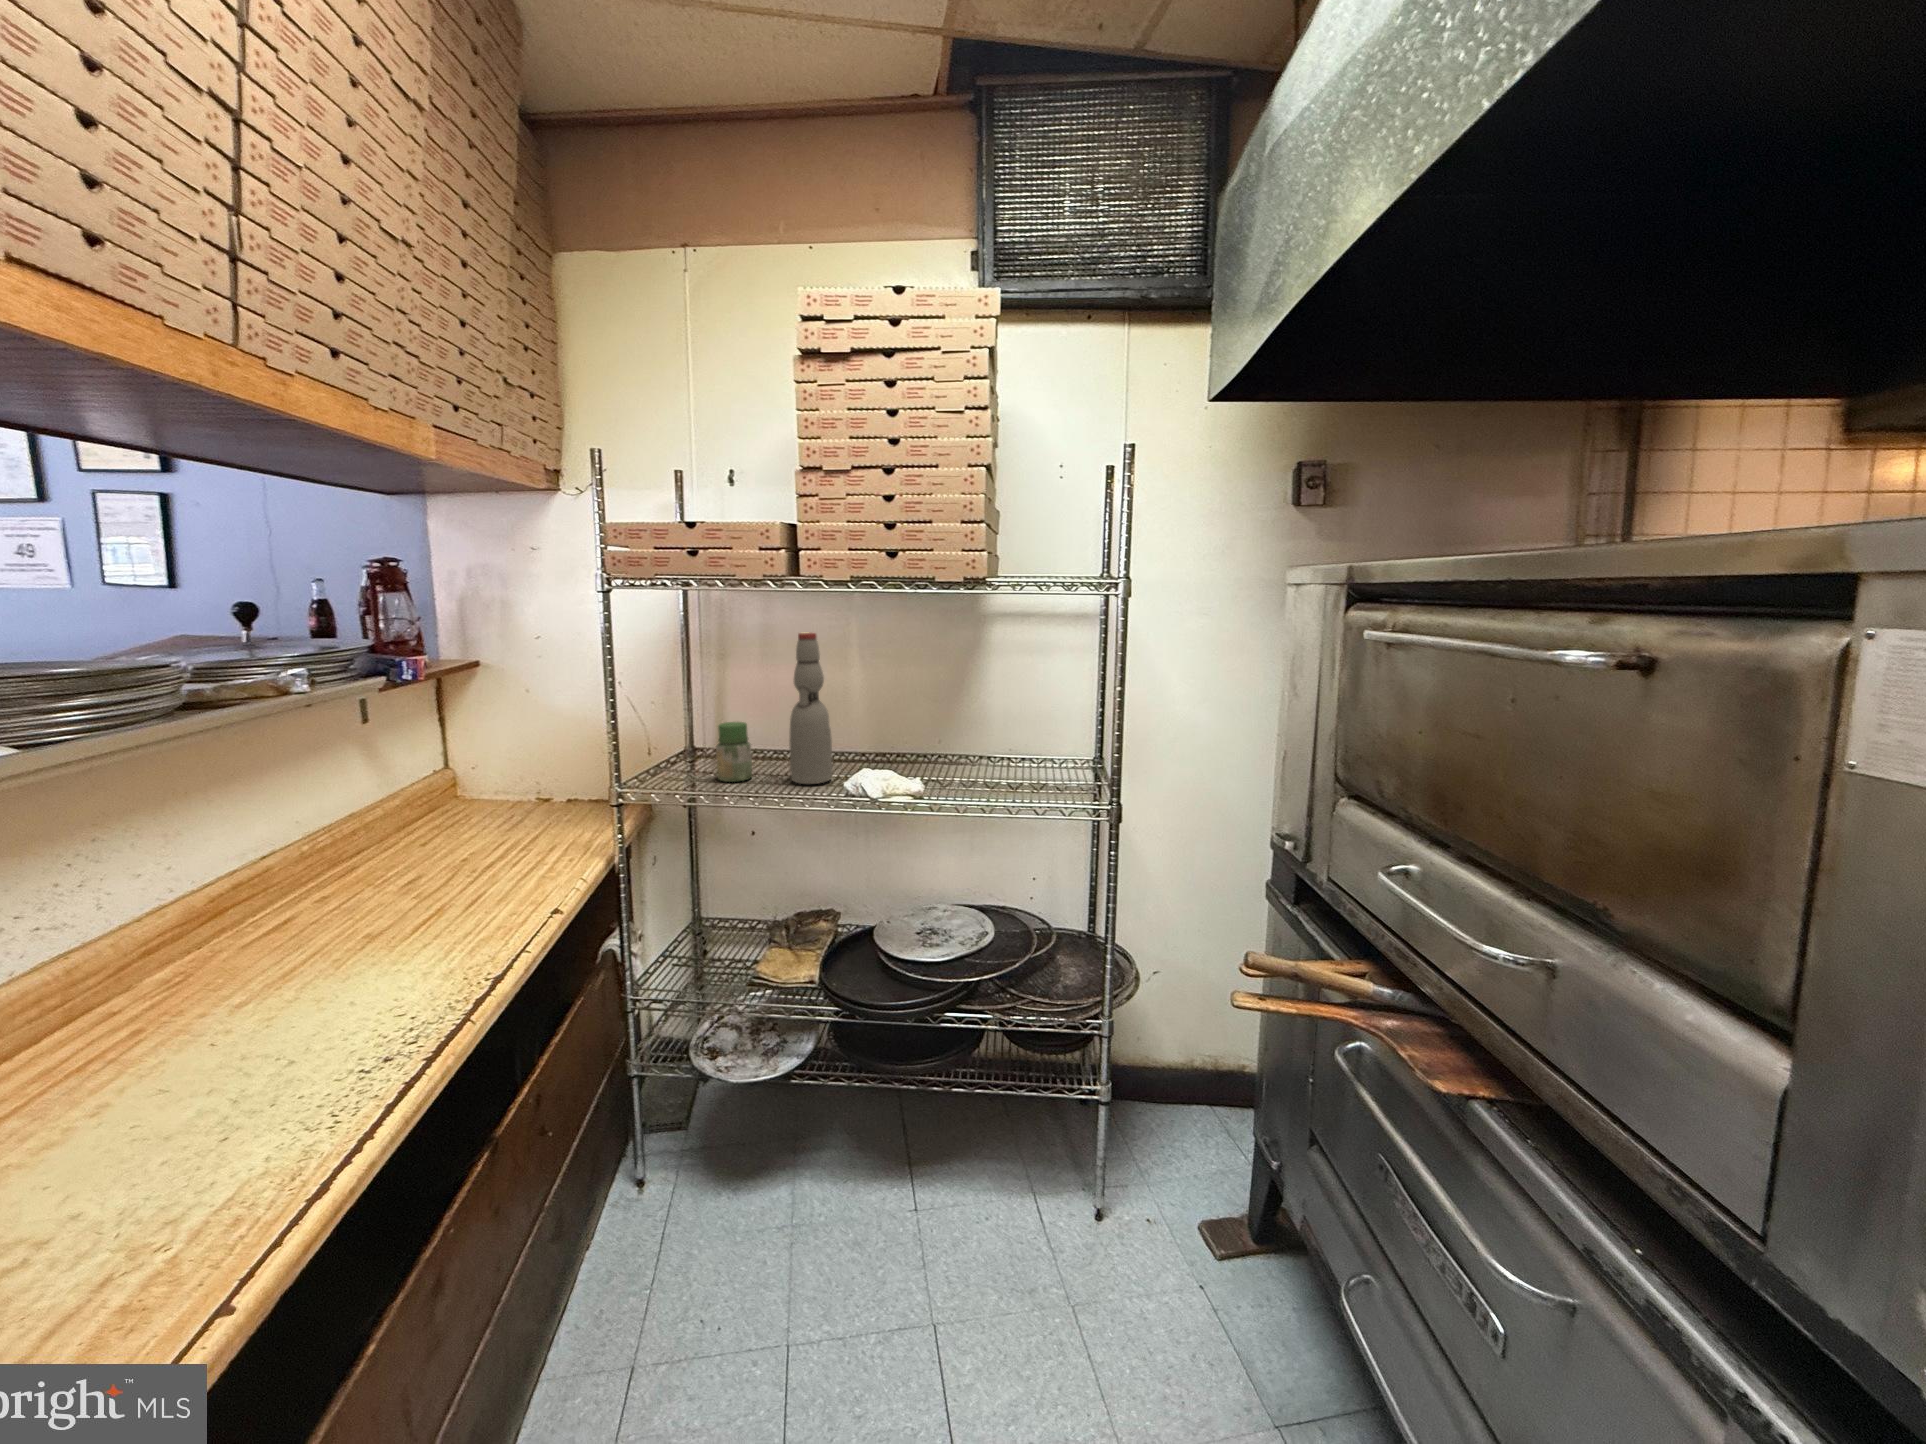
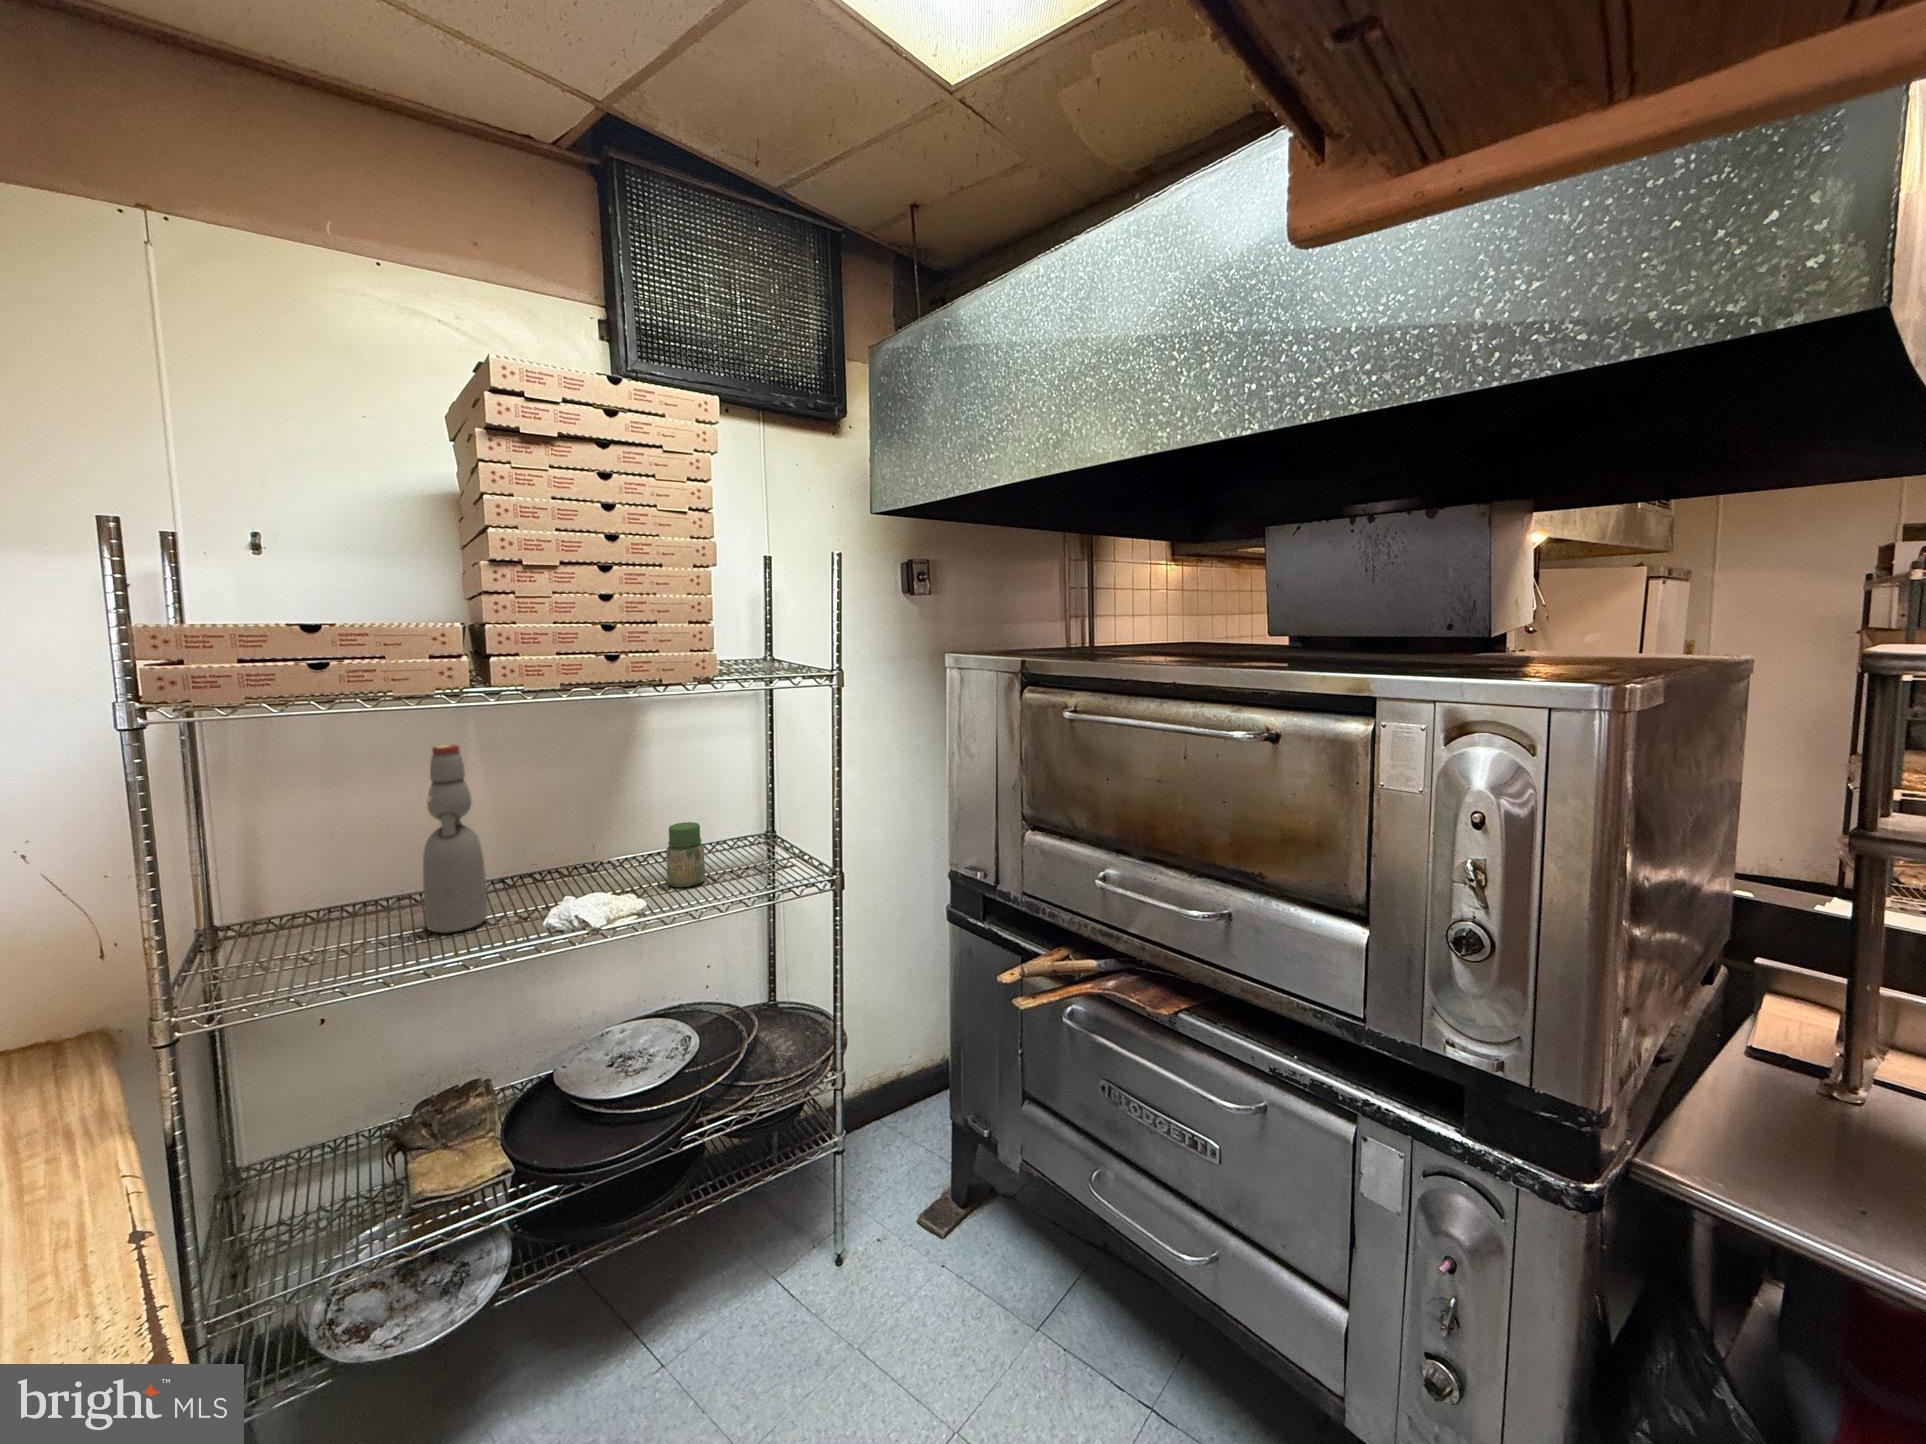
jar: present [716,722,752,782] -> present [666,822,705,887]

